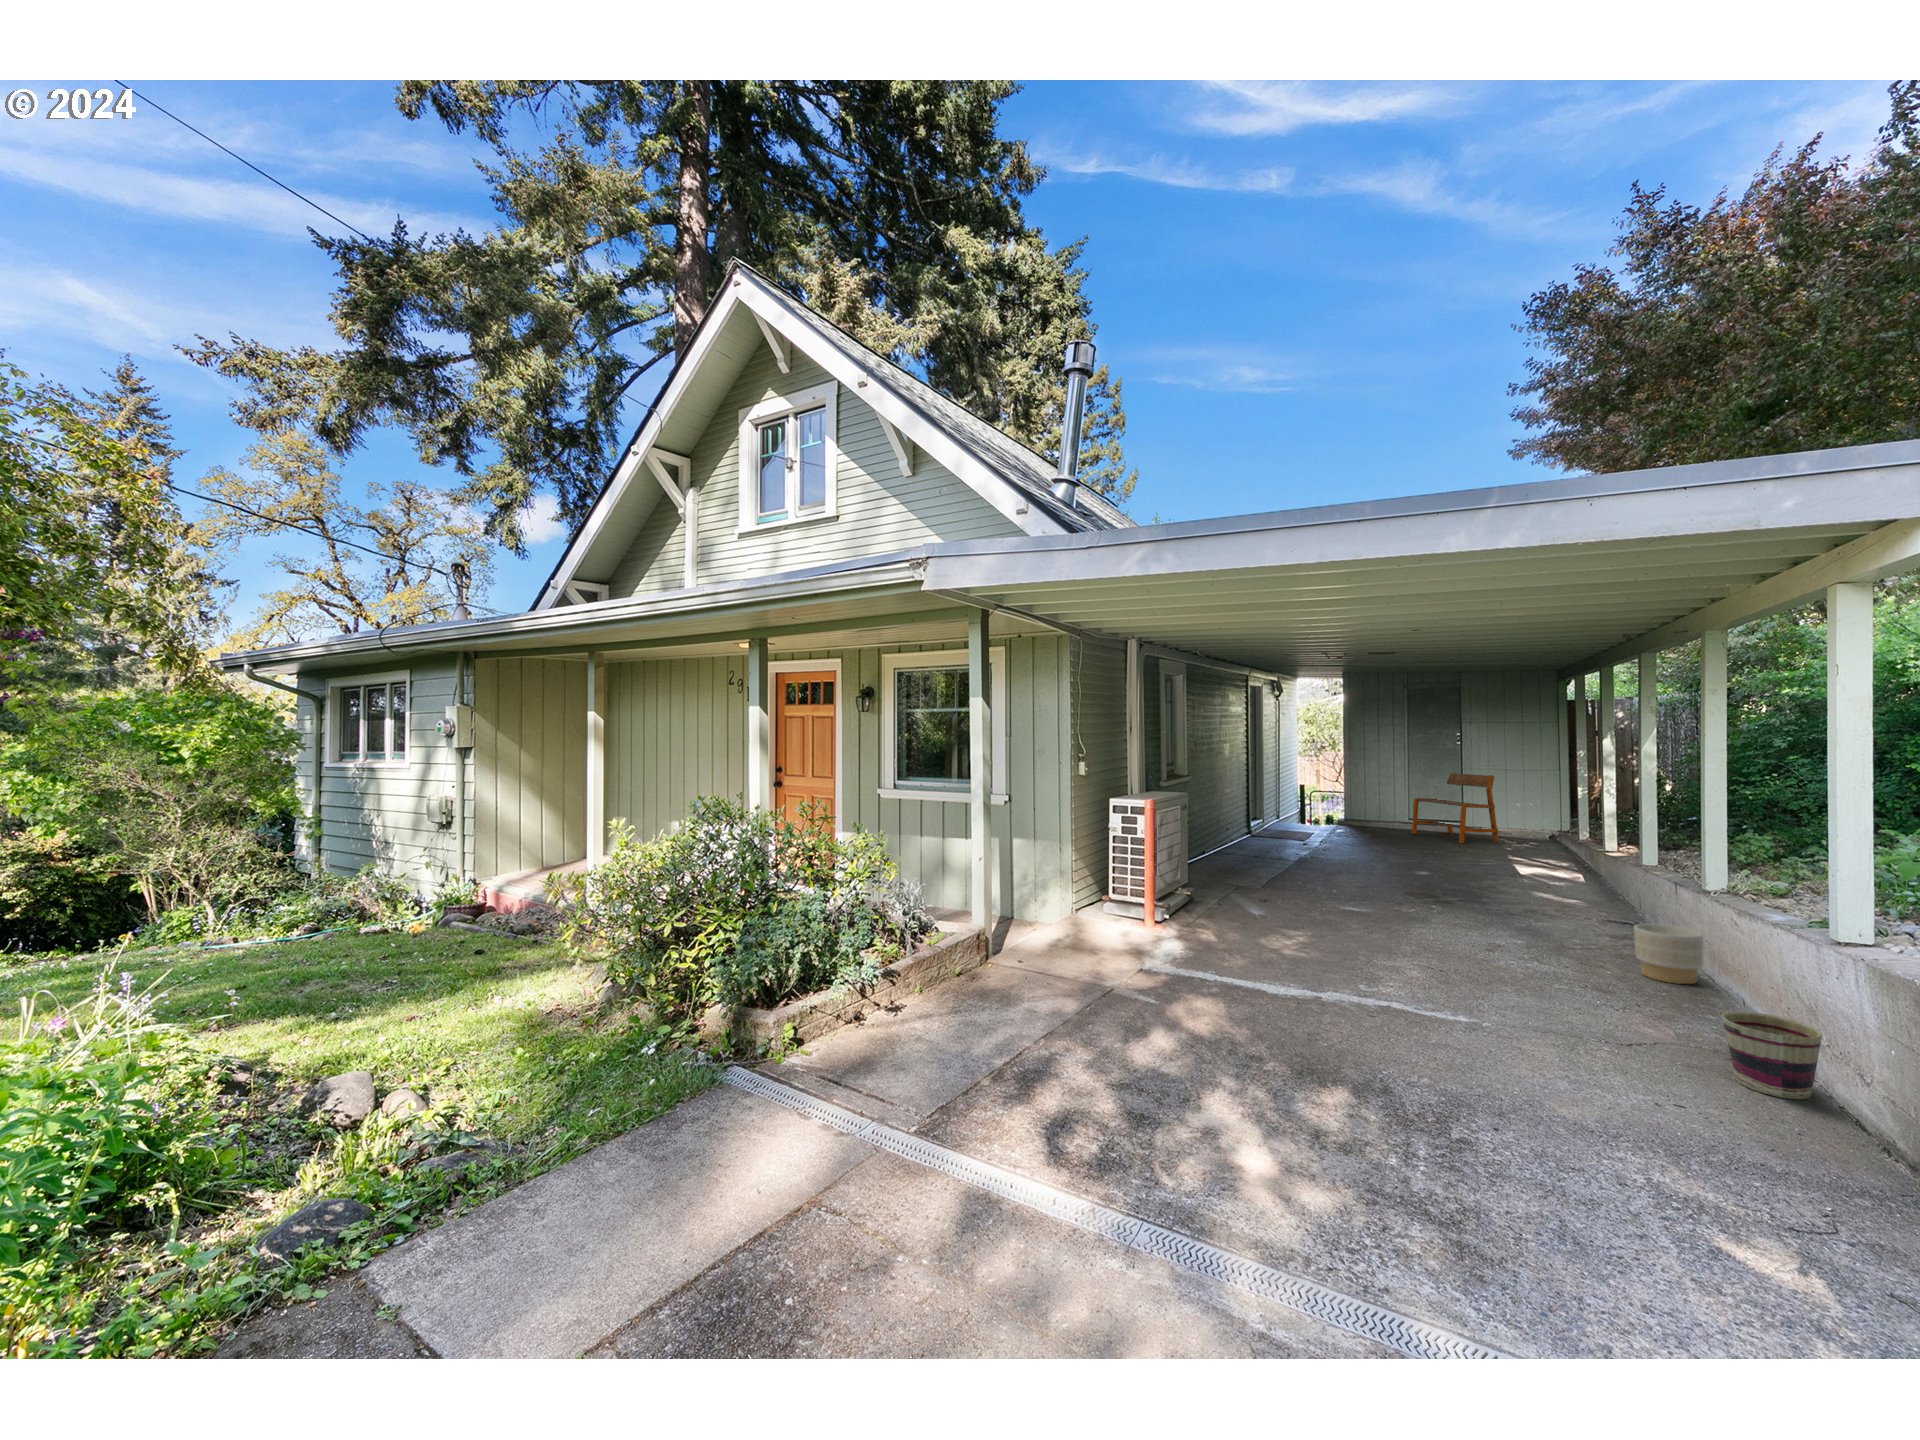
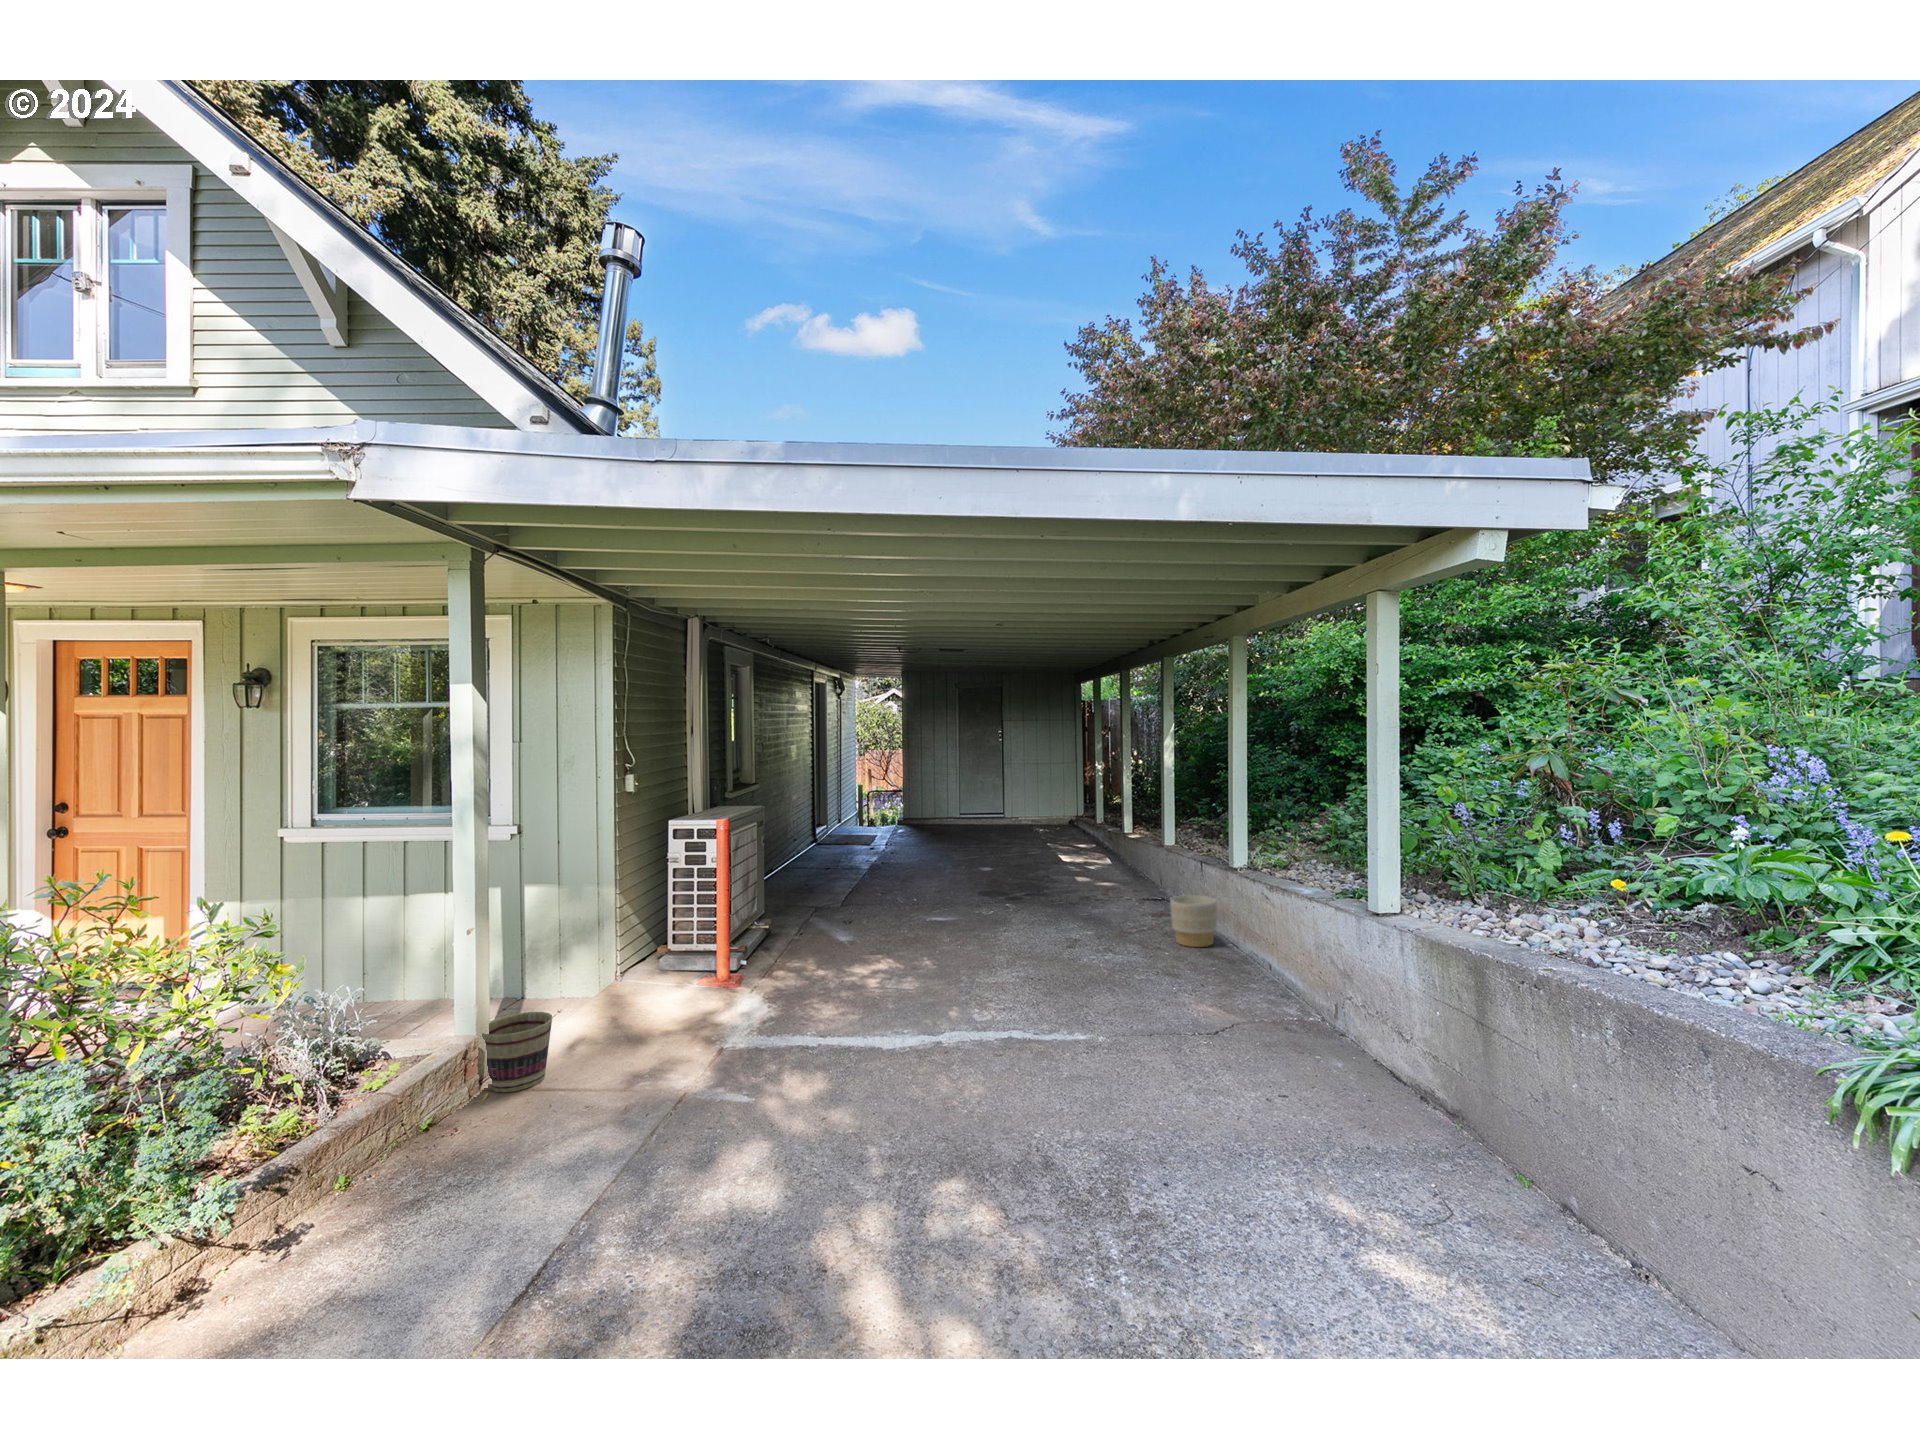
bench: present [1412,773,1499,843] -> none [965,771,1034,837]
basket: present [1722,1011,1822,1099] -> present [482,1012,552,1092]

